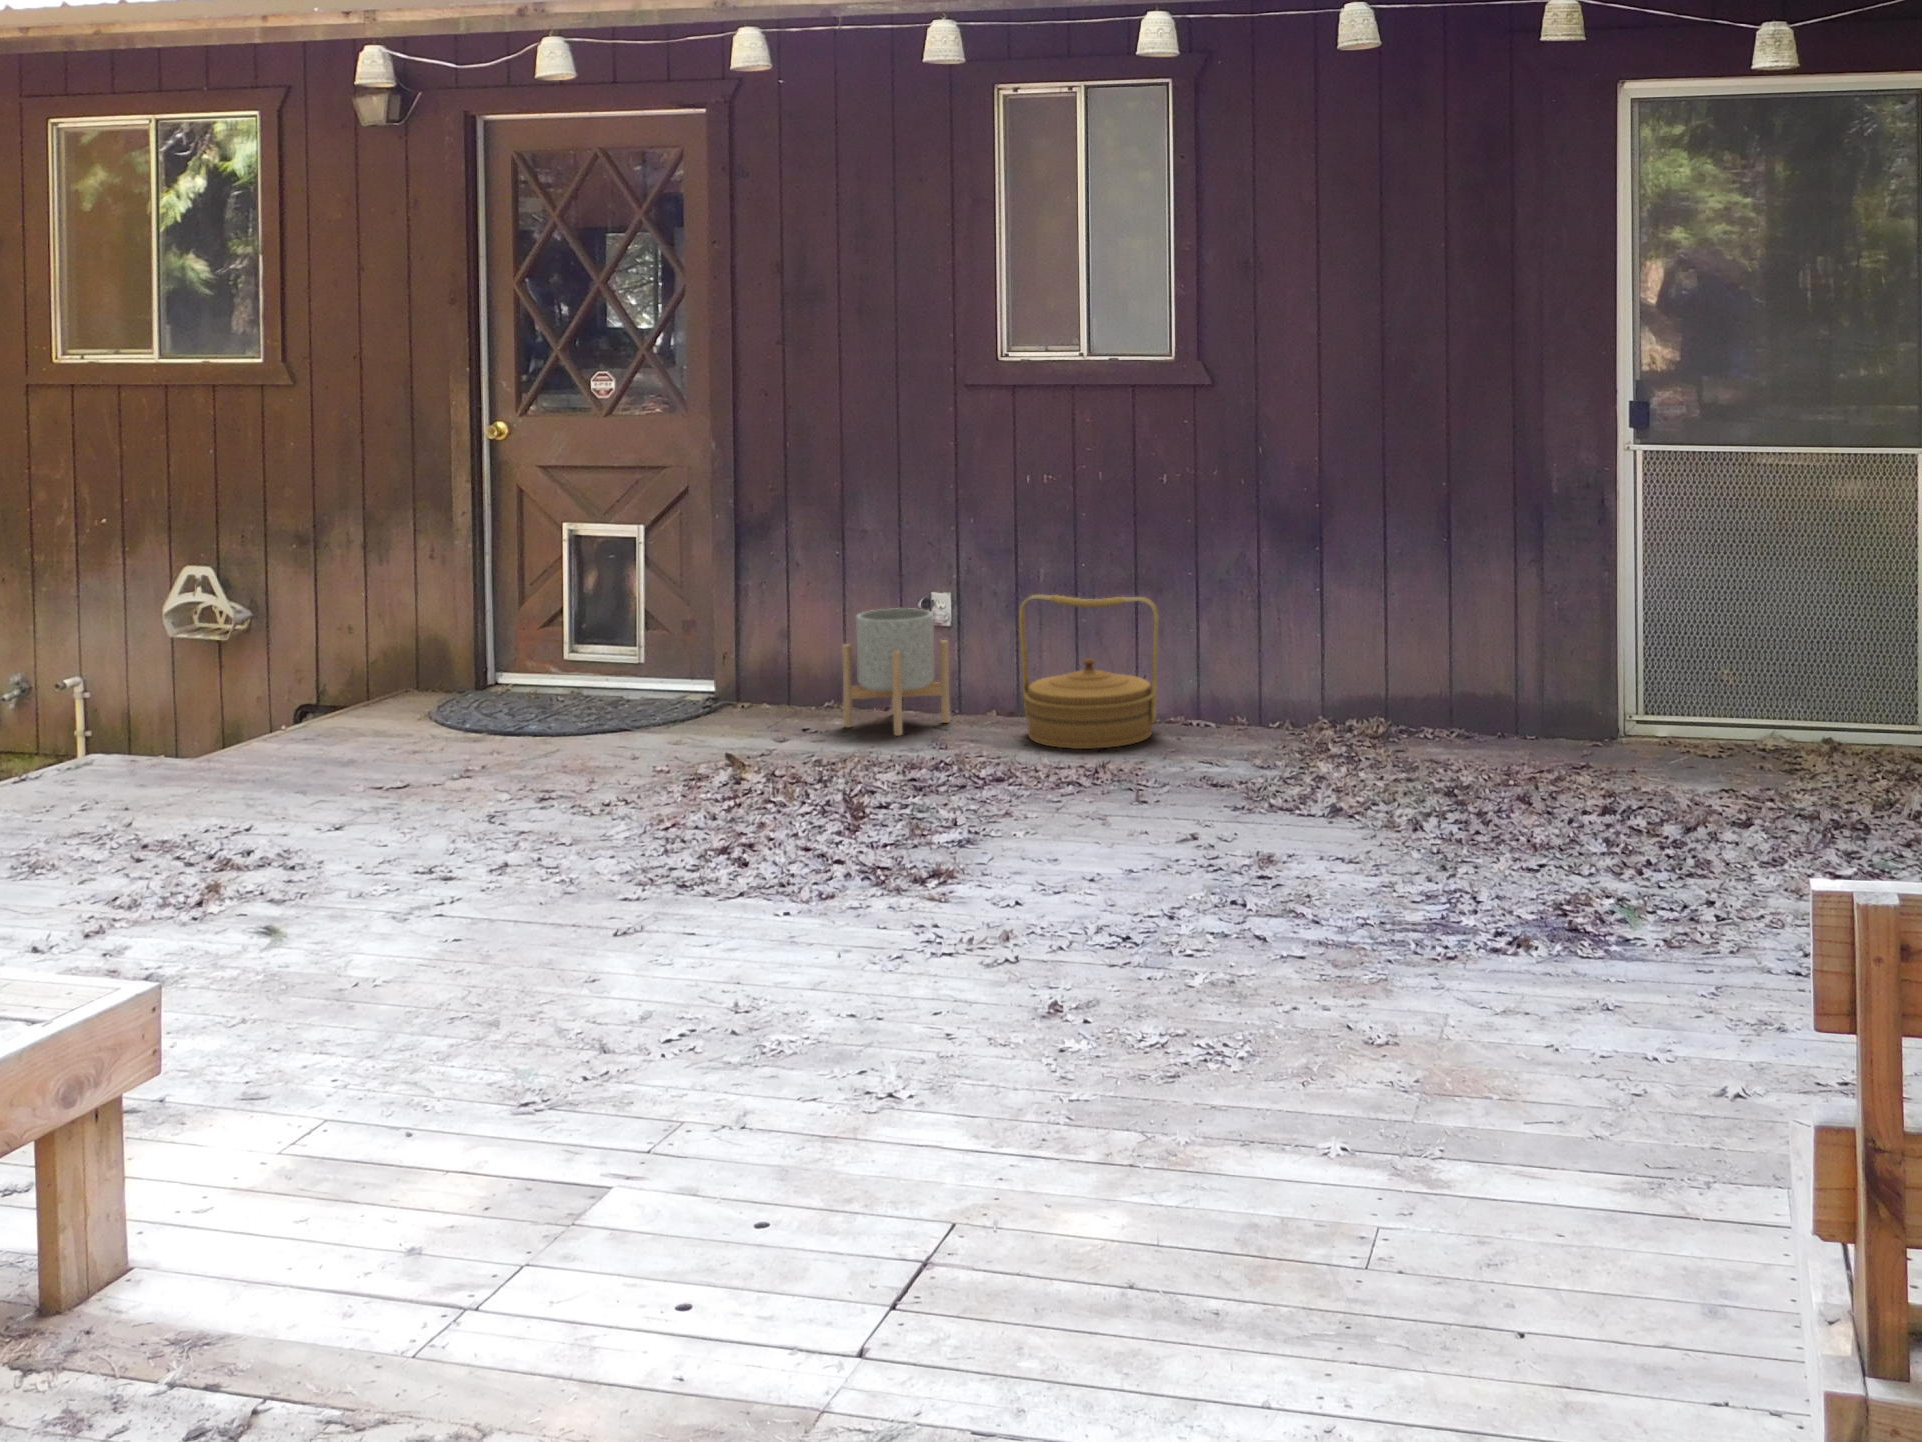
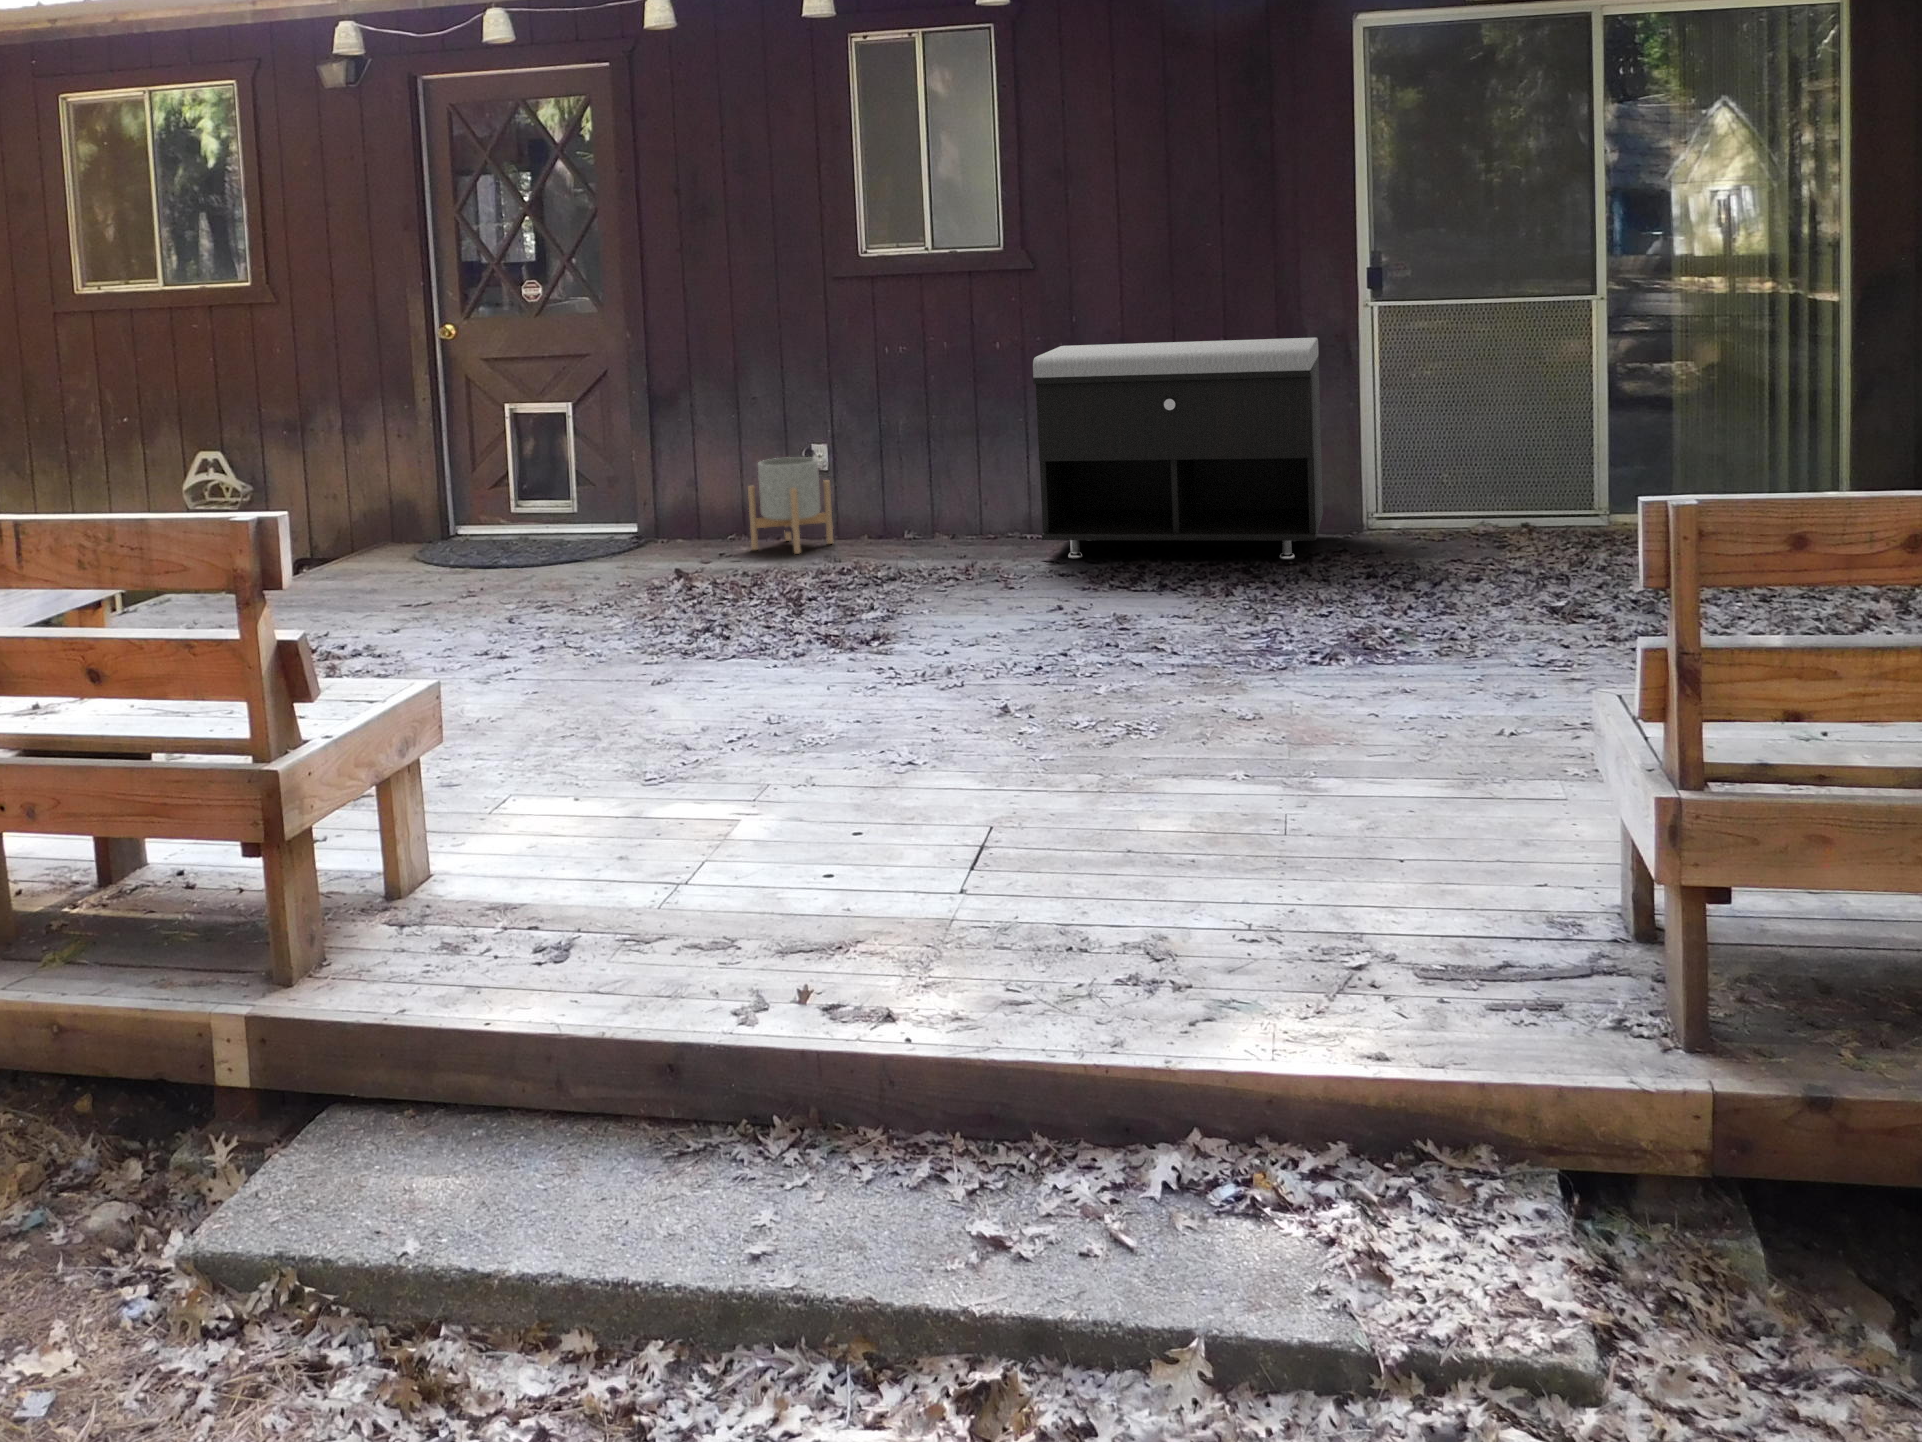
storage bench: none [1193,482,1570,778] -> present [1033,338,1323,559]
woven basket: present [1019,594,1159,749] -> none [888,438,1000,556]

